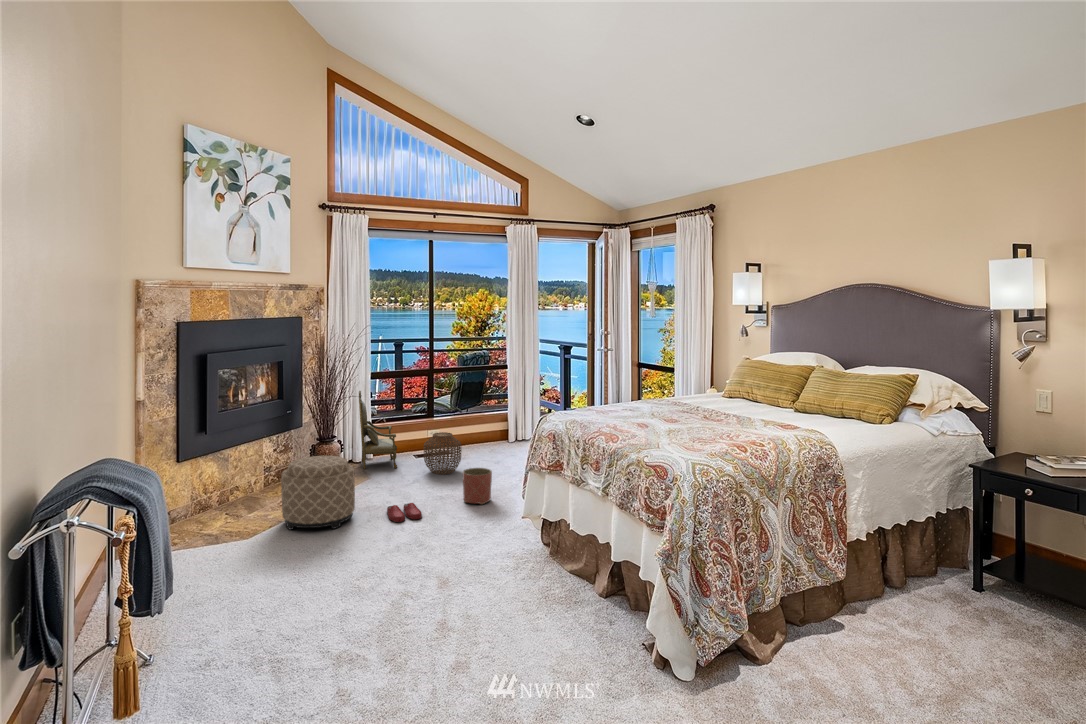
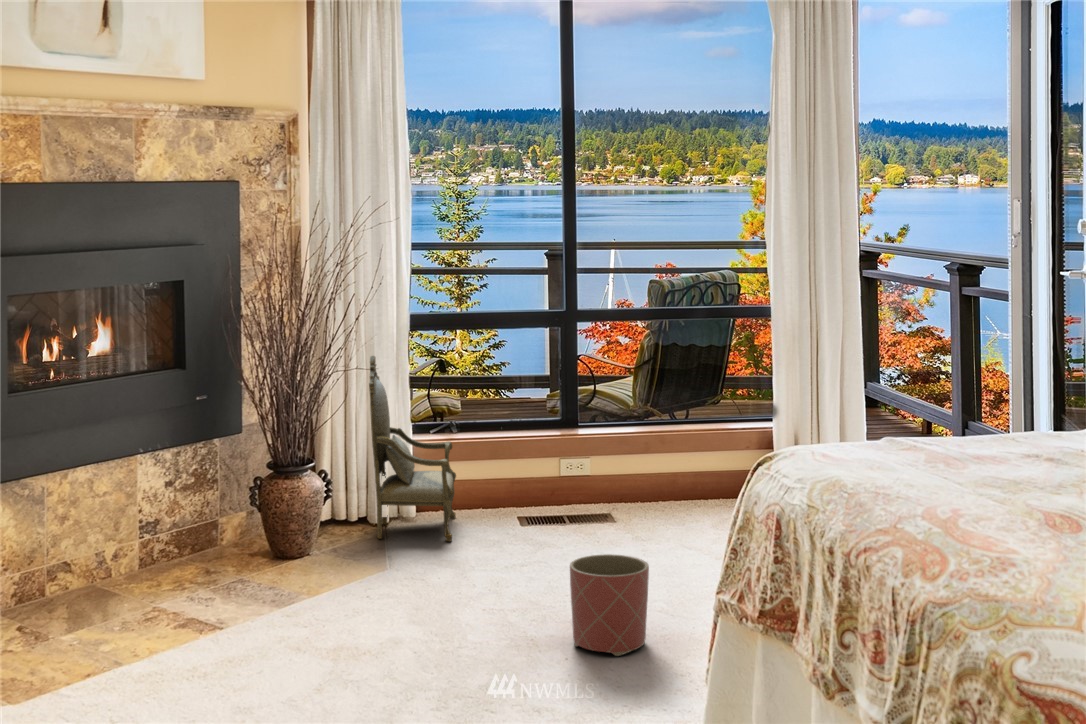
woven basket: present [424,432,461,475] -> none [507,460,599,565]
ottoman: present [281,456,355,530] -> none [103,502,286,694]
slippers: present [387,503,422,522] -> none [363,637,449,689]

